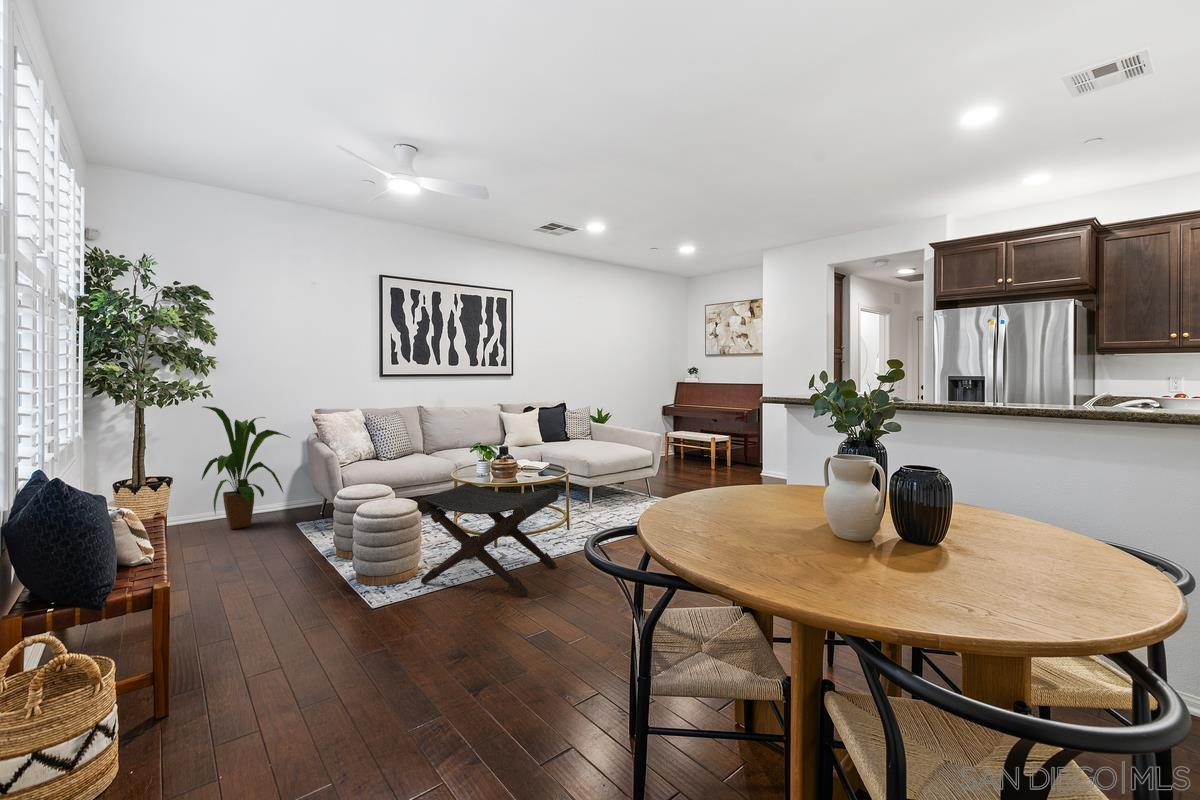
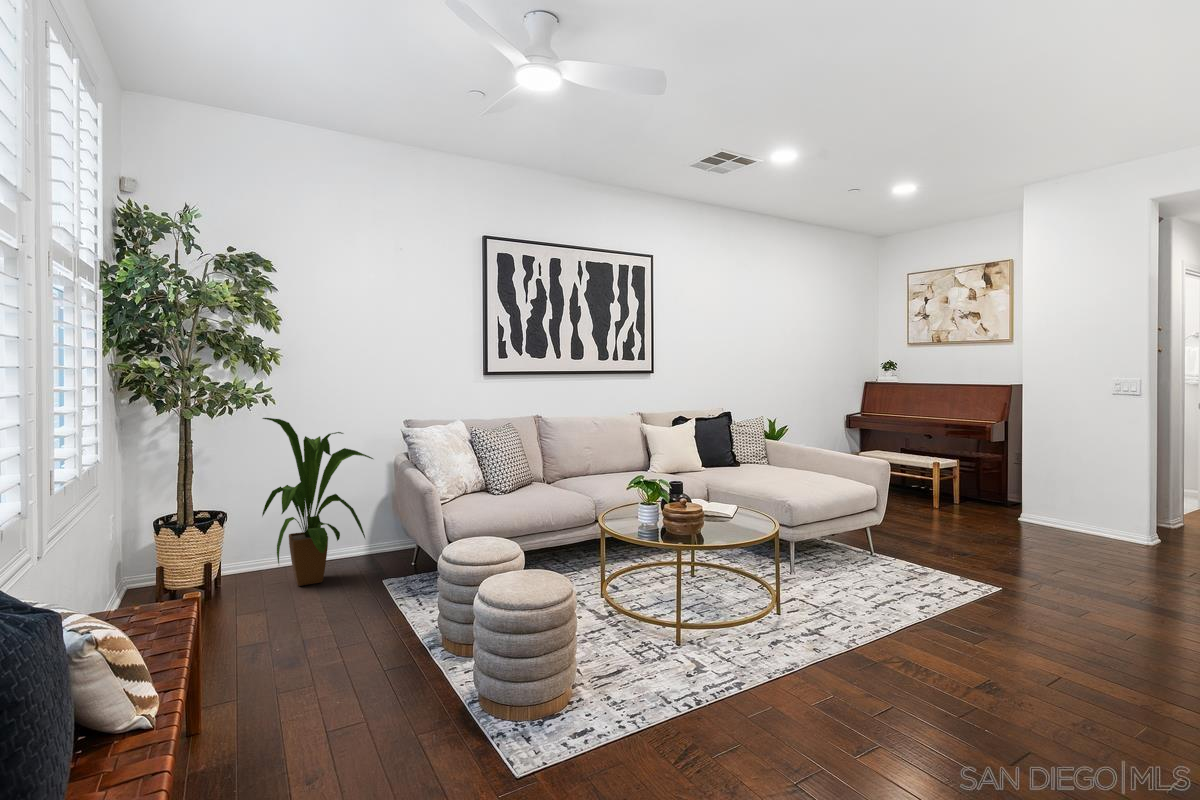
footstool: present [417,483,559,596] -> none [580,547,801,770]

